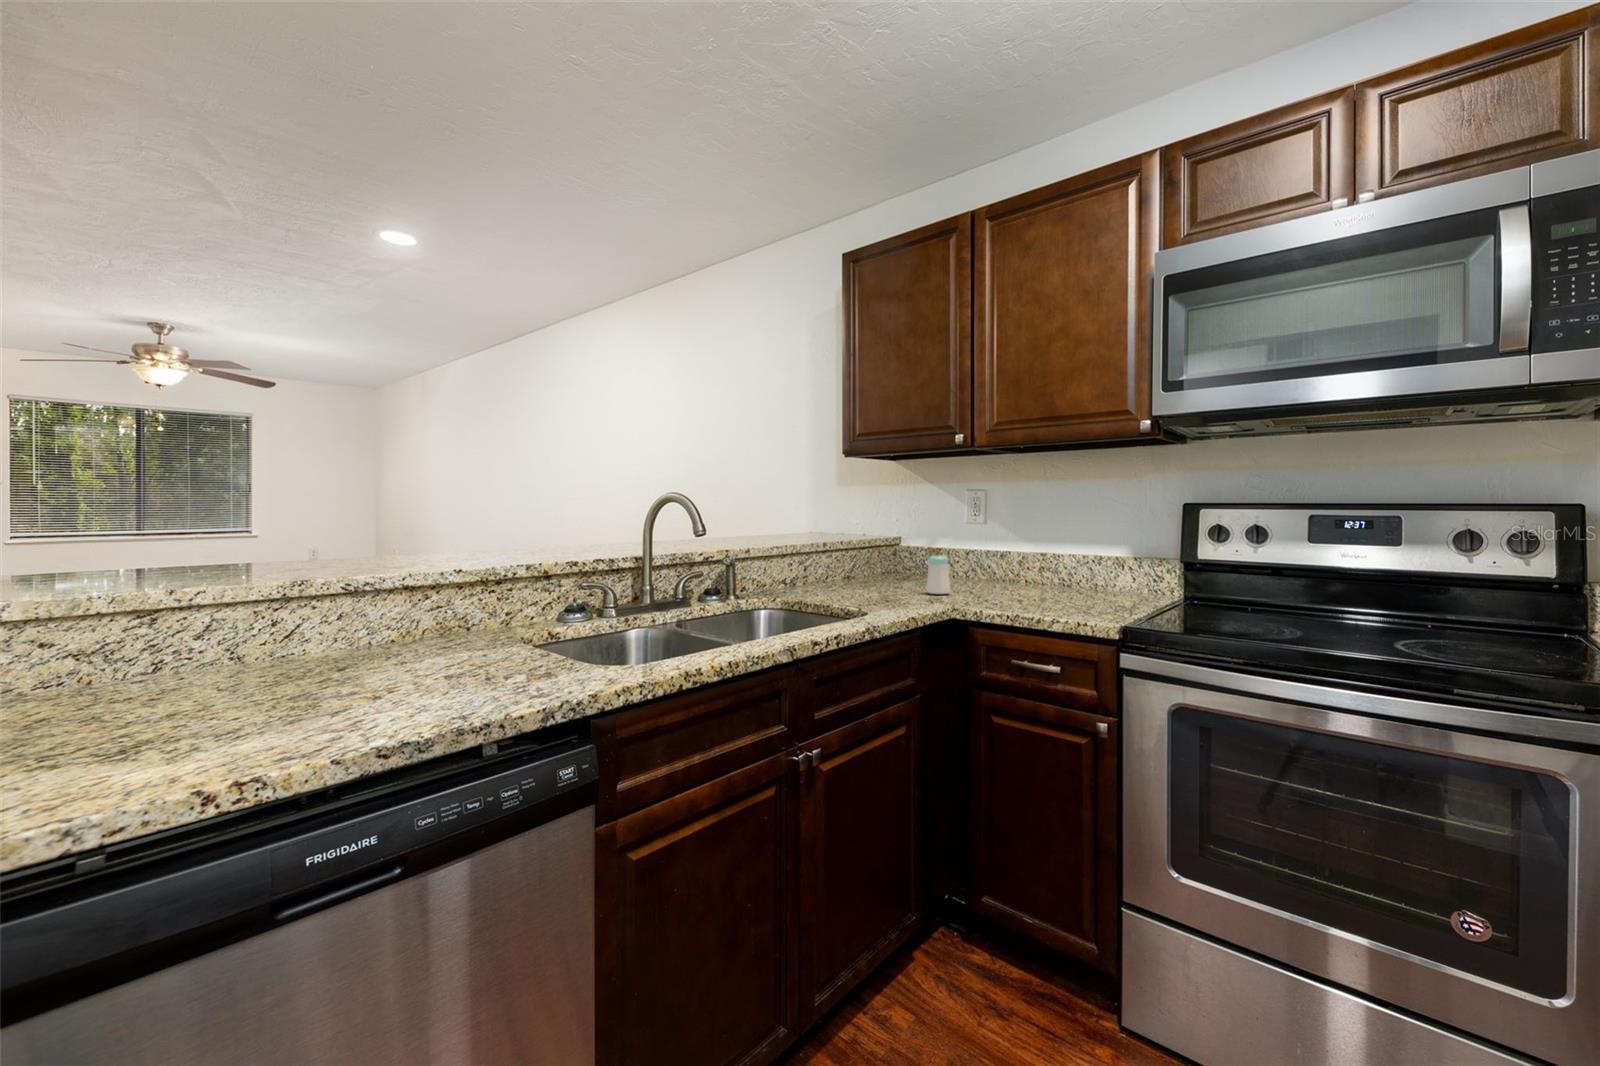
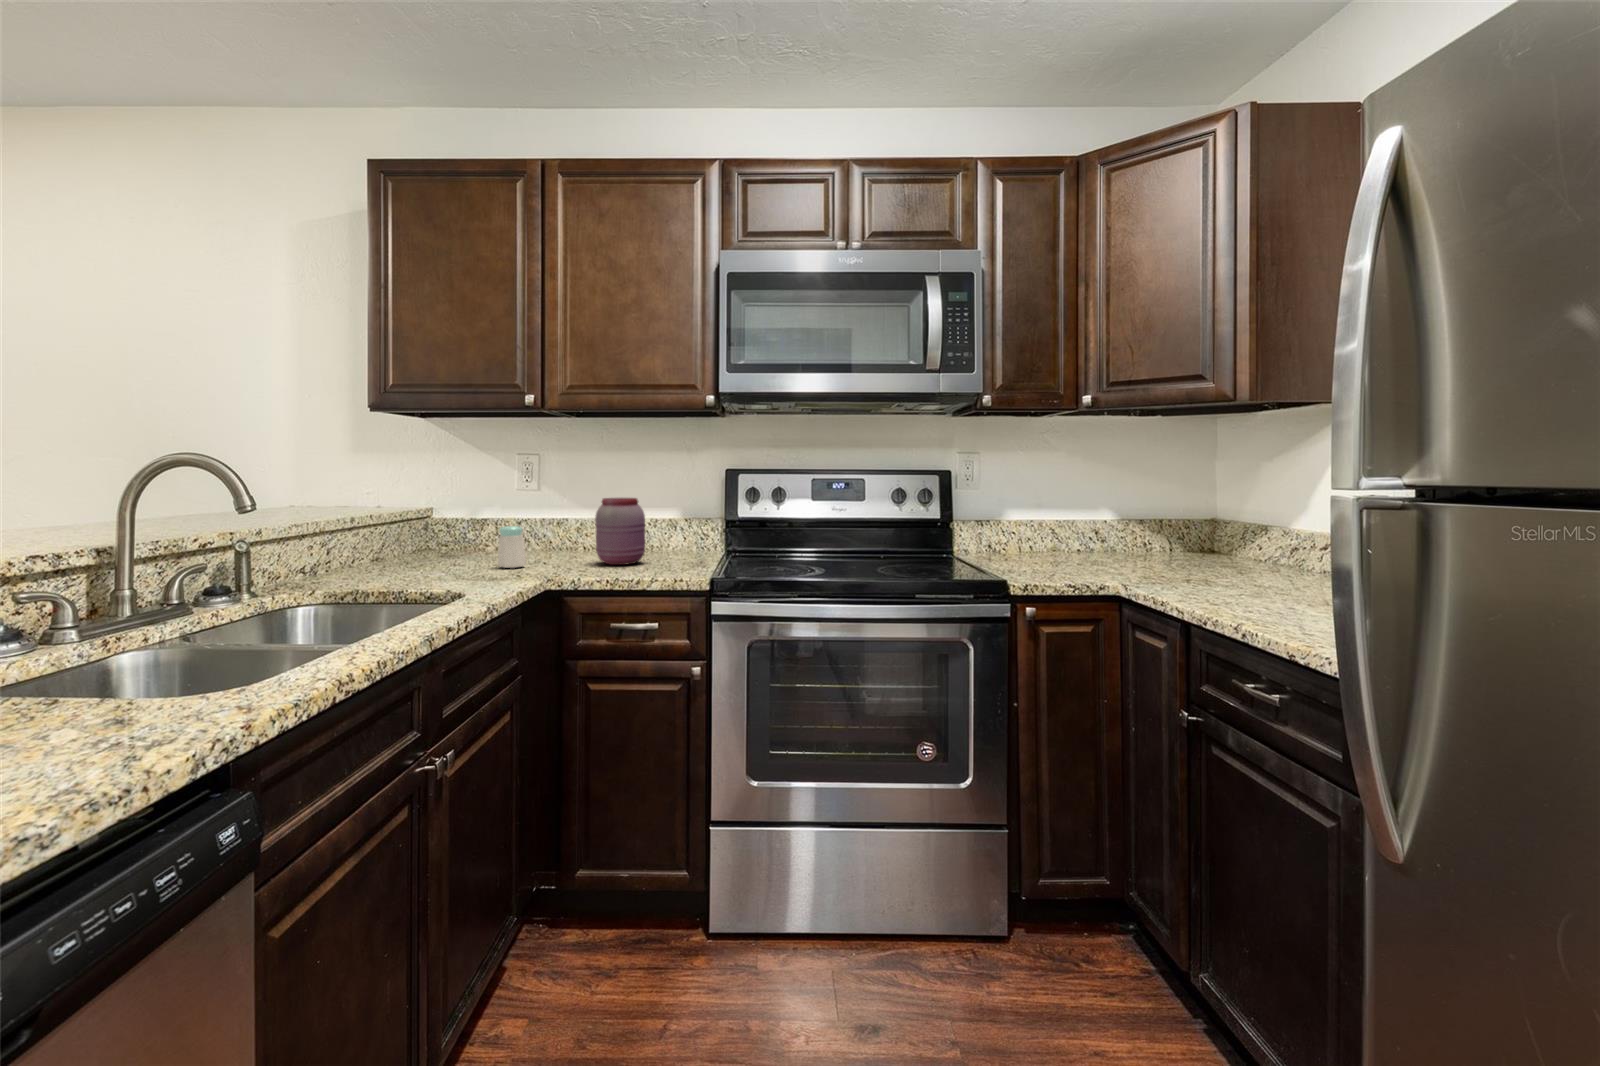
jar: none [1017,532,1070,601] -> present [595,498,645,565]

